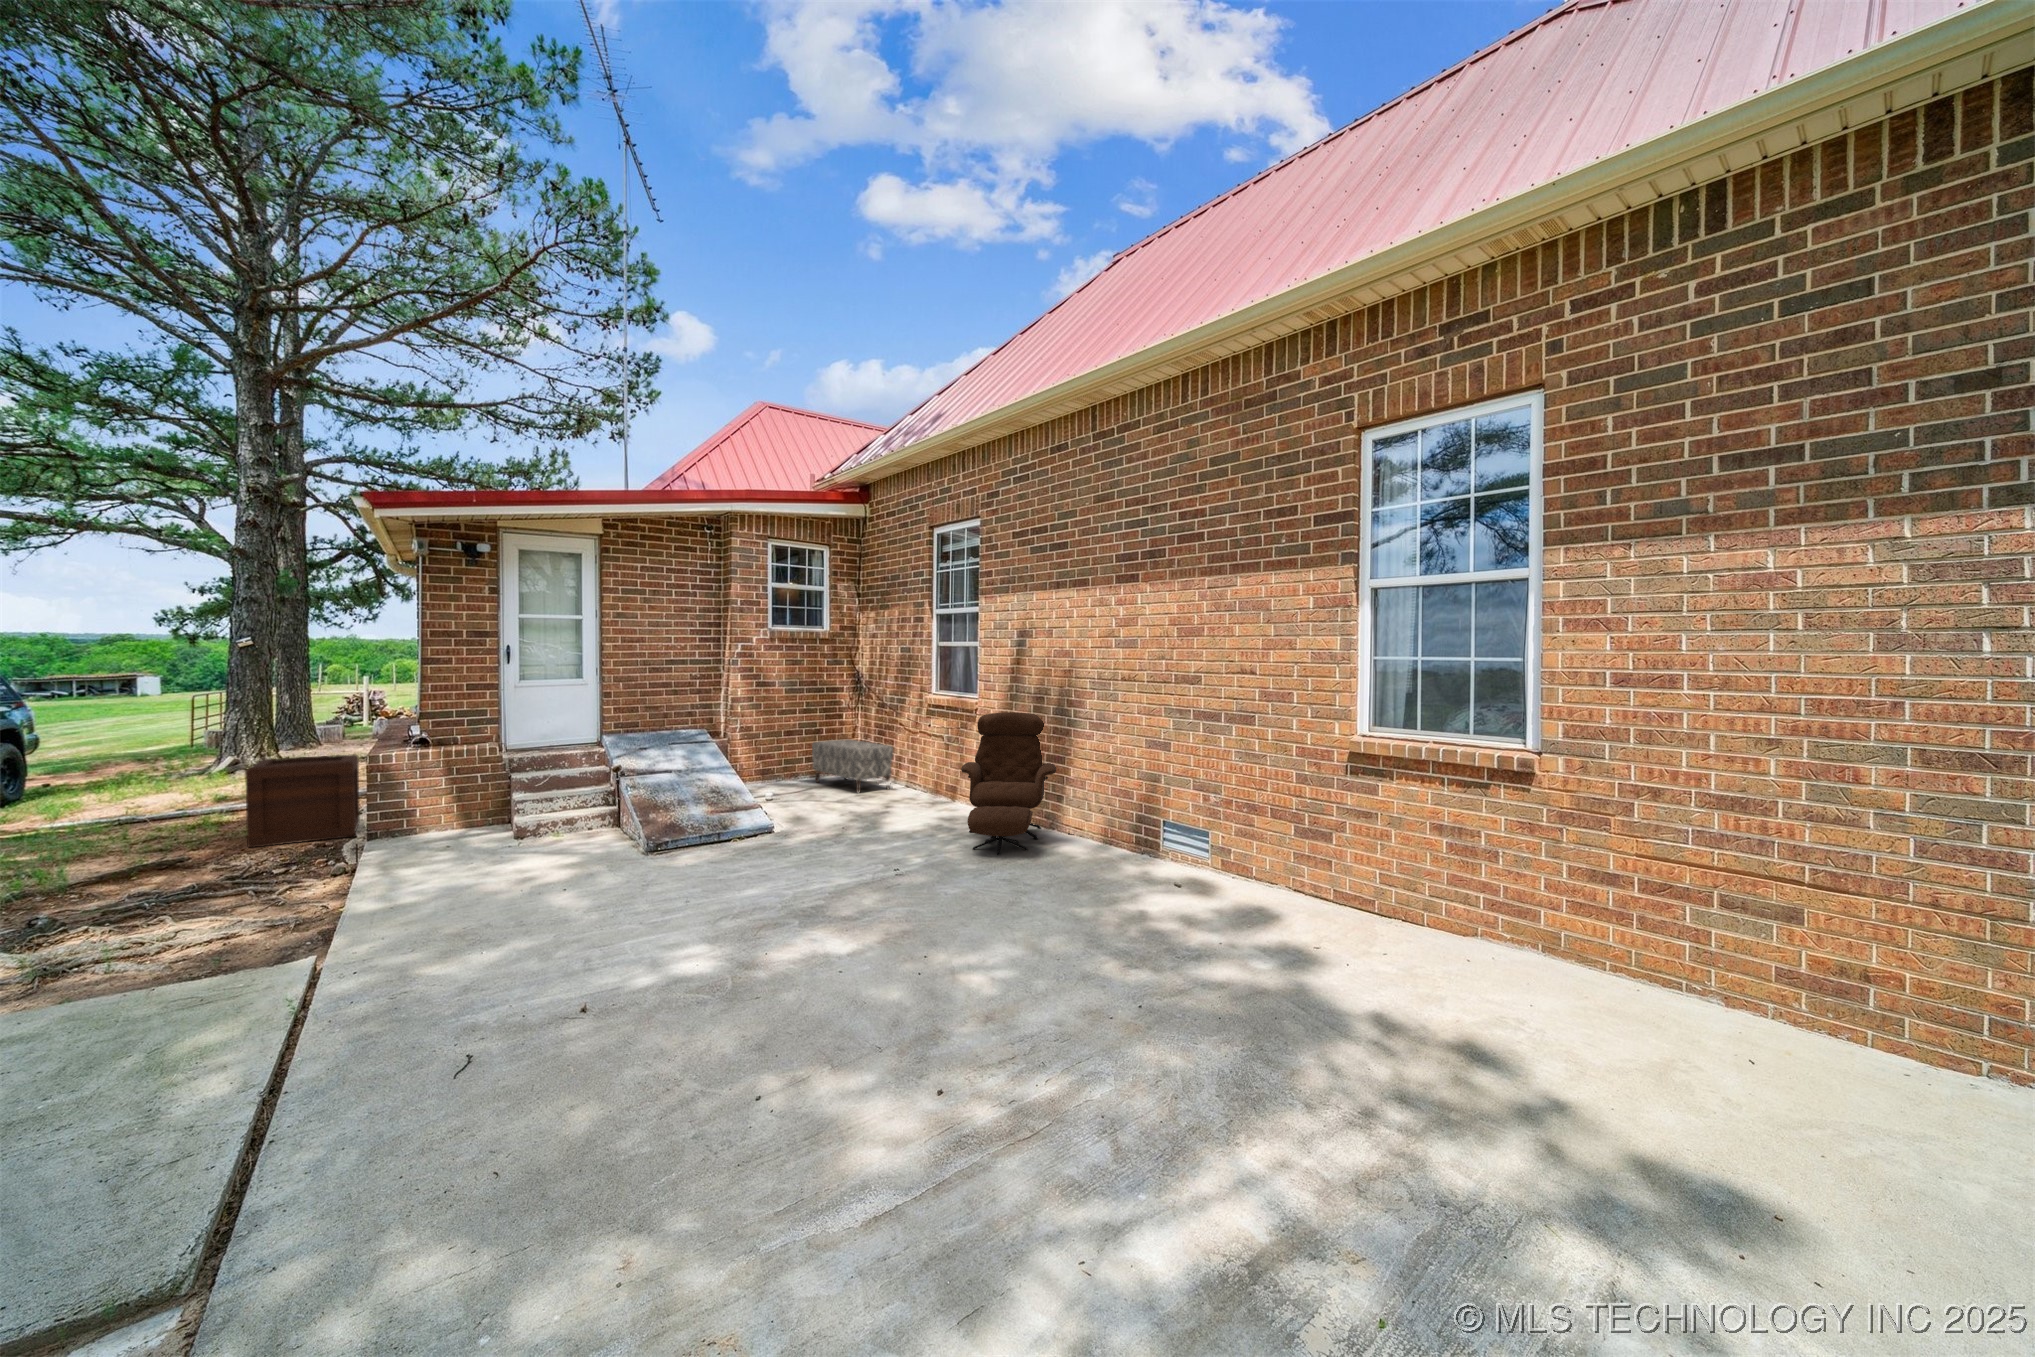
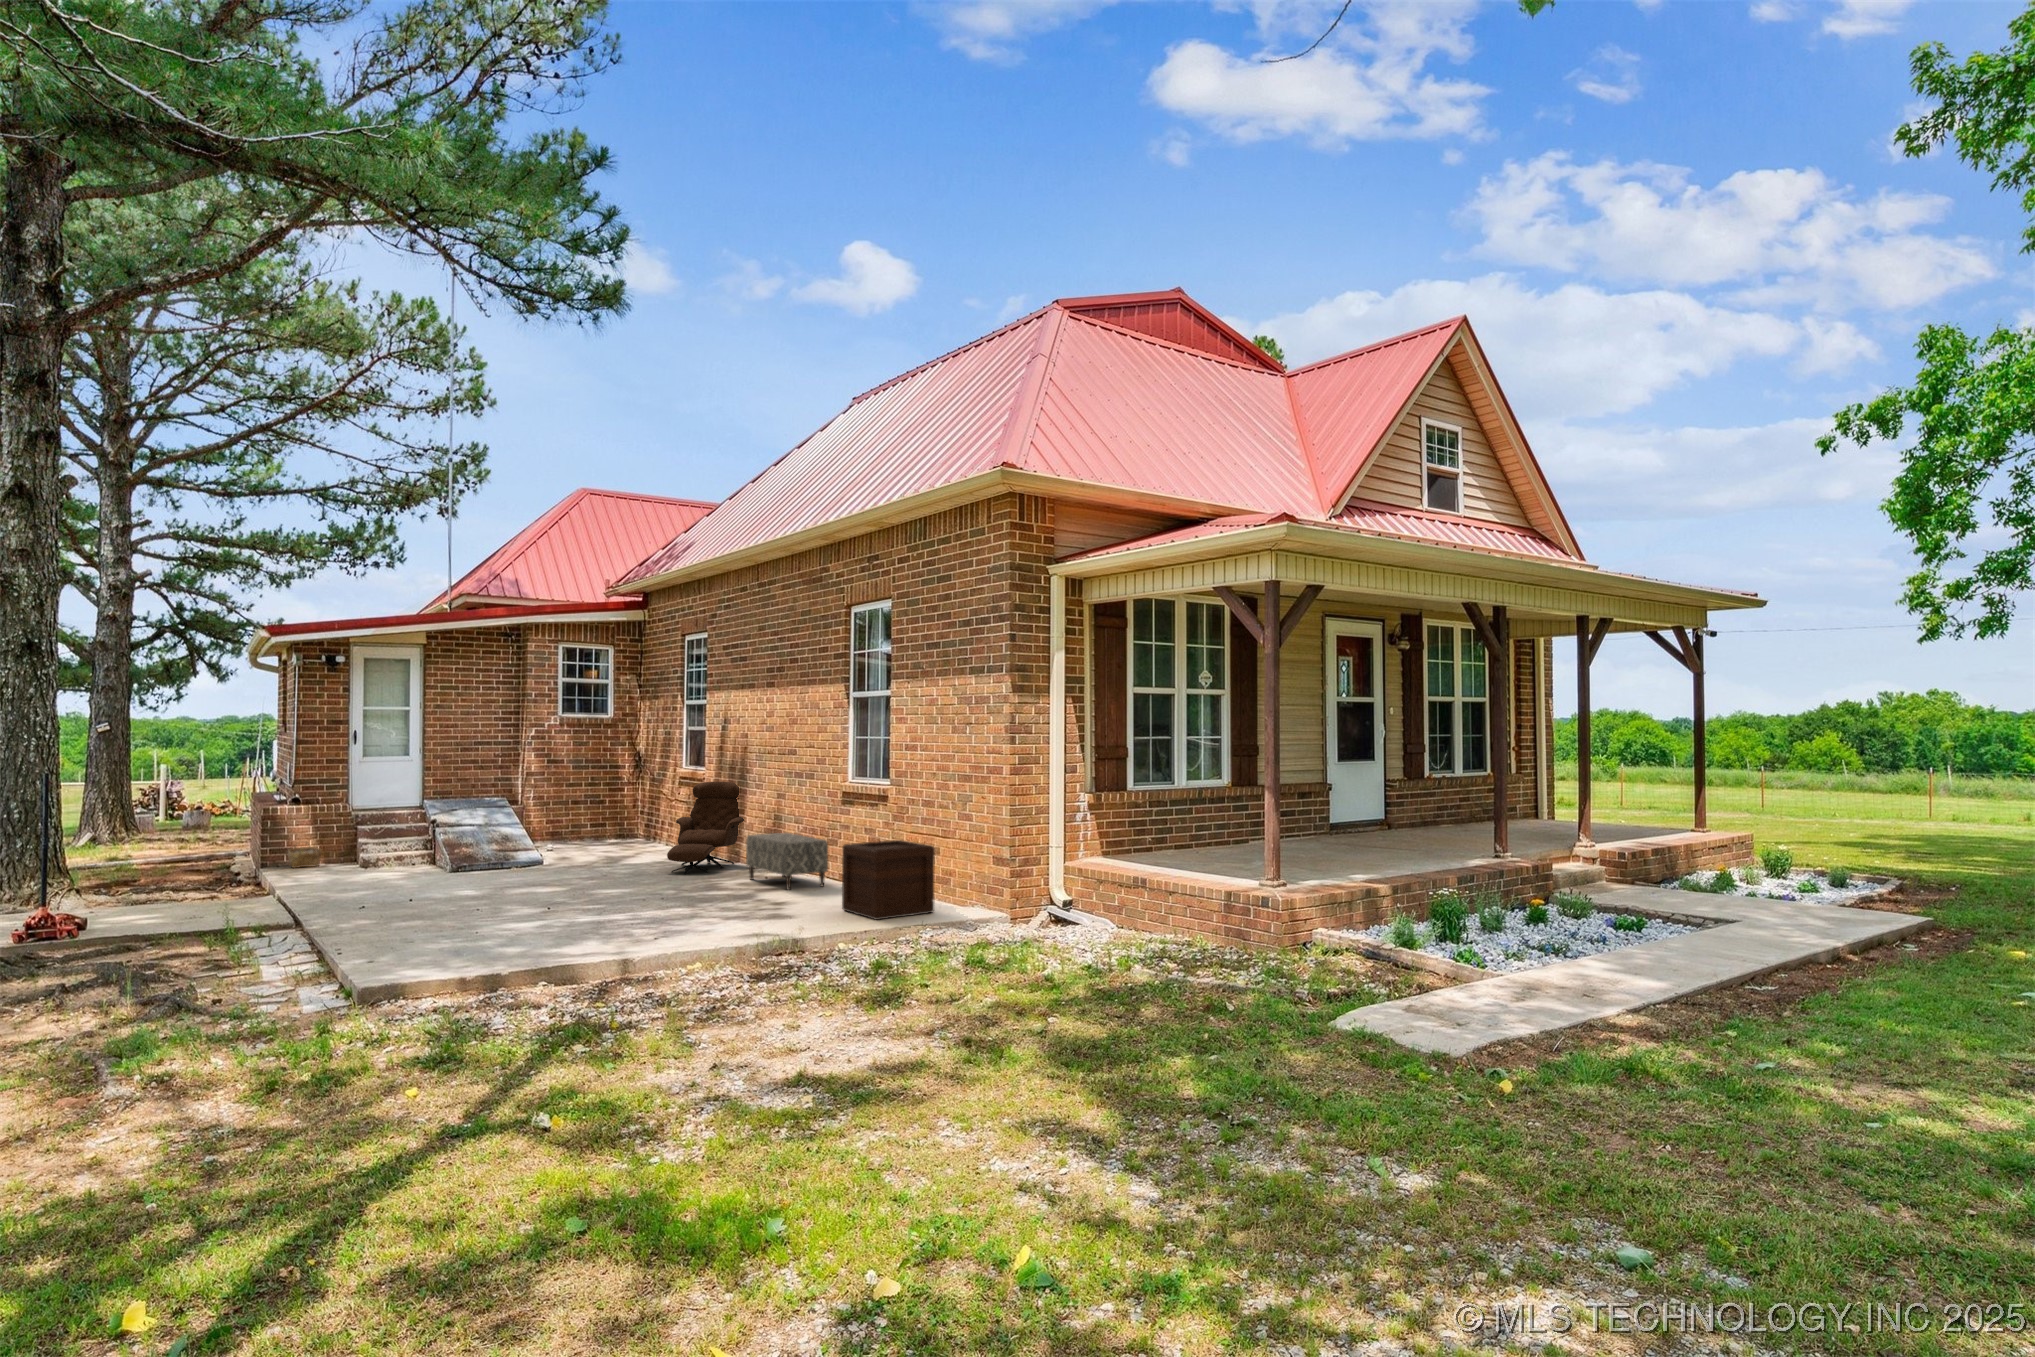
bench: present [812,739,893,793] -> present [746,833,828,890]
wooden crate: present [245,754,360,848] -> present [842,840,935,920]
woven basket: none [404,796,456,838] -> present [288,842,322,868]

